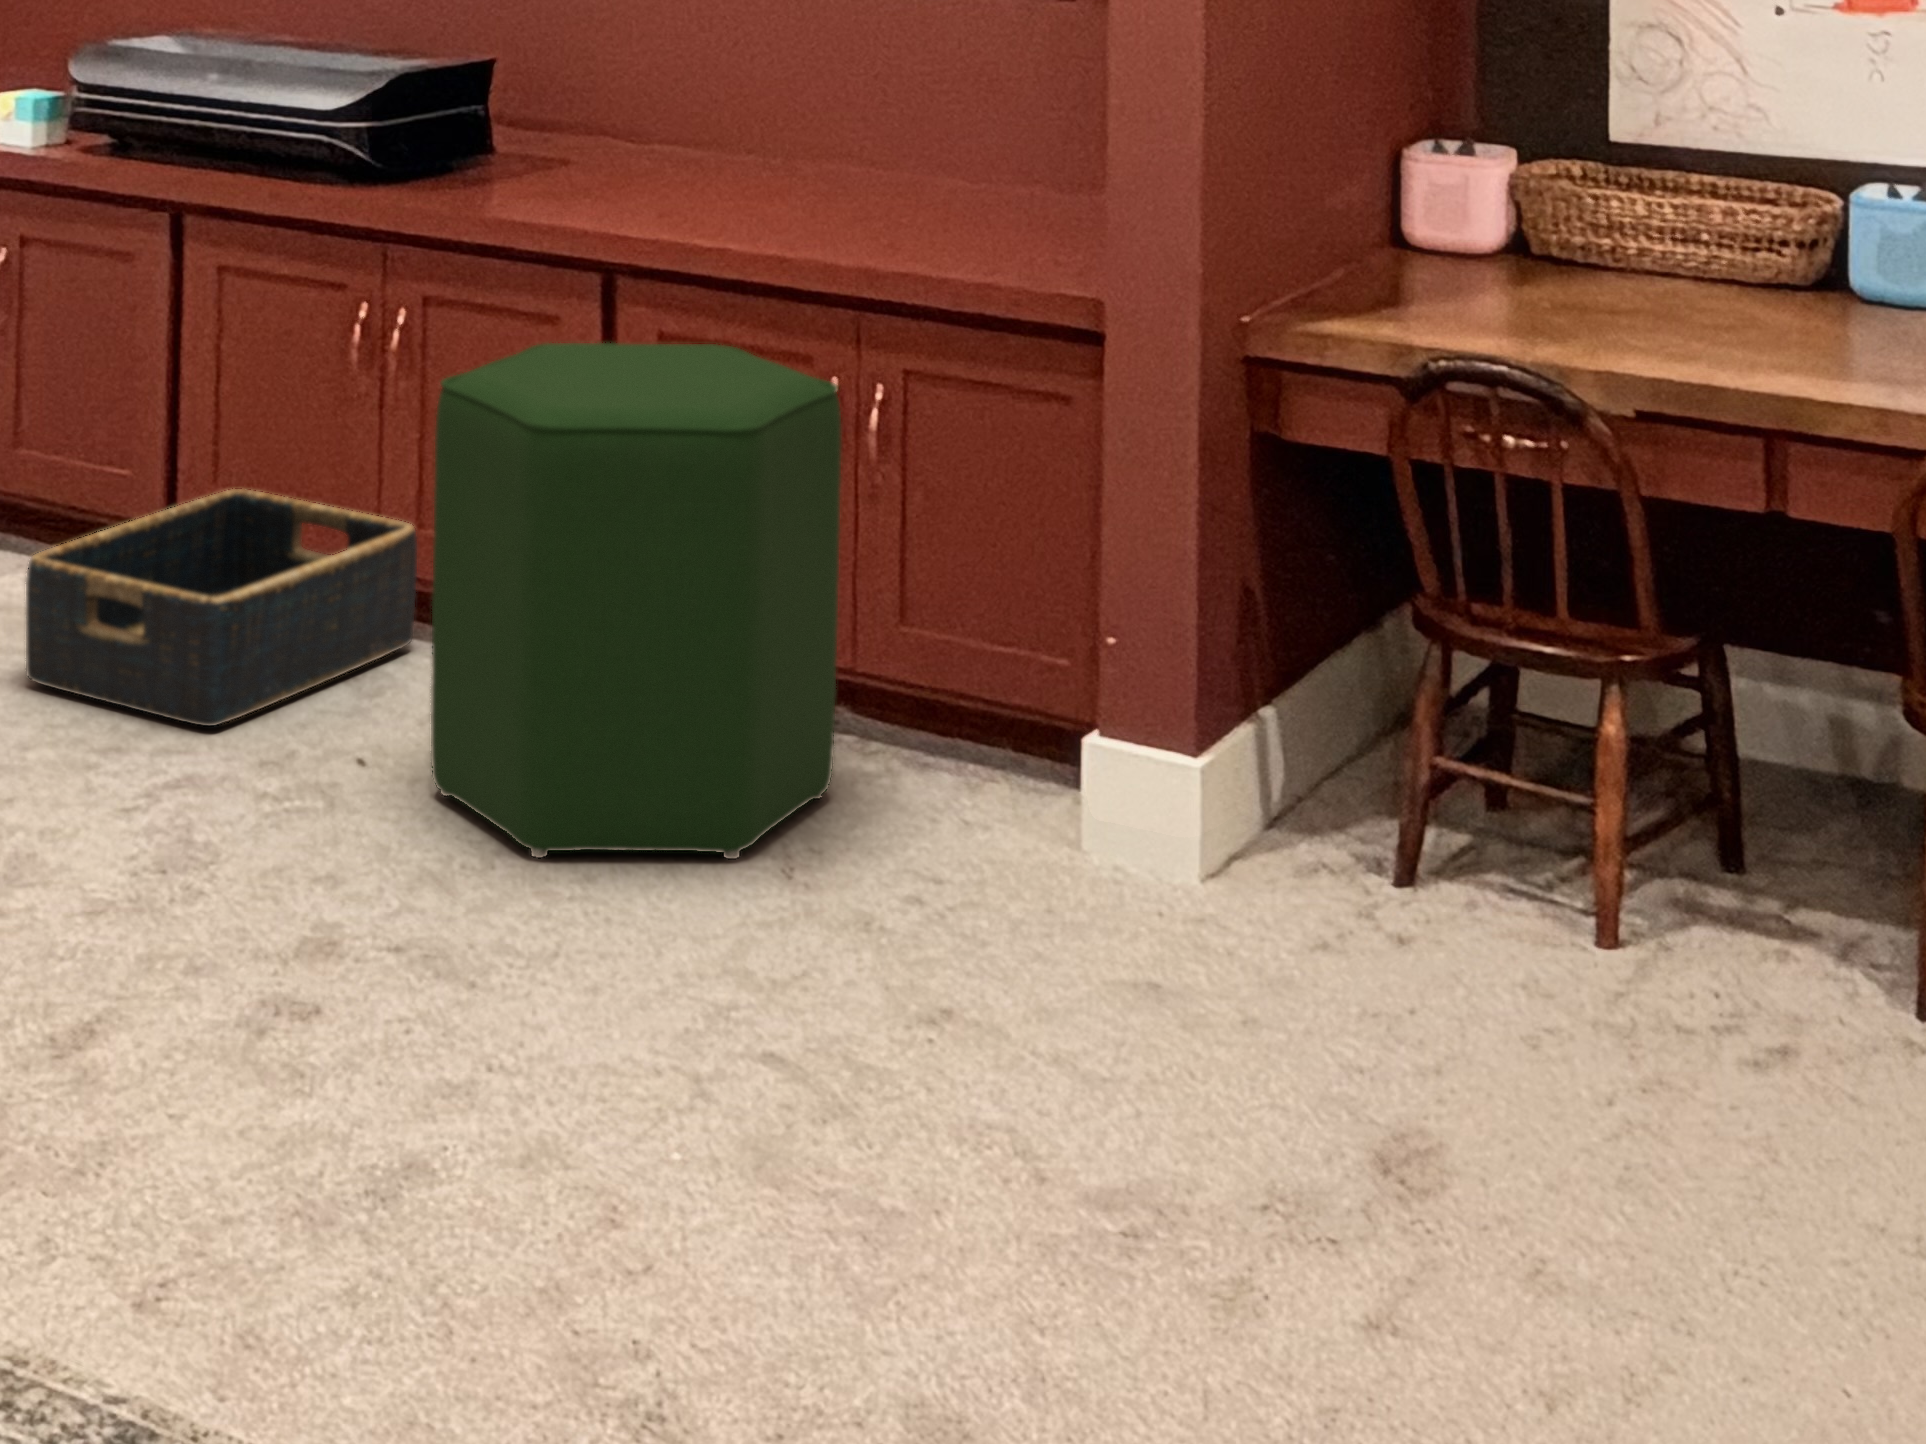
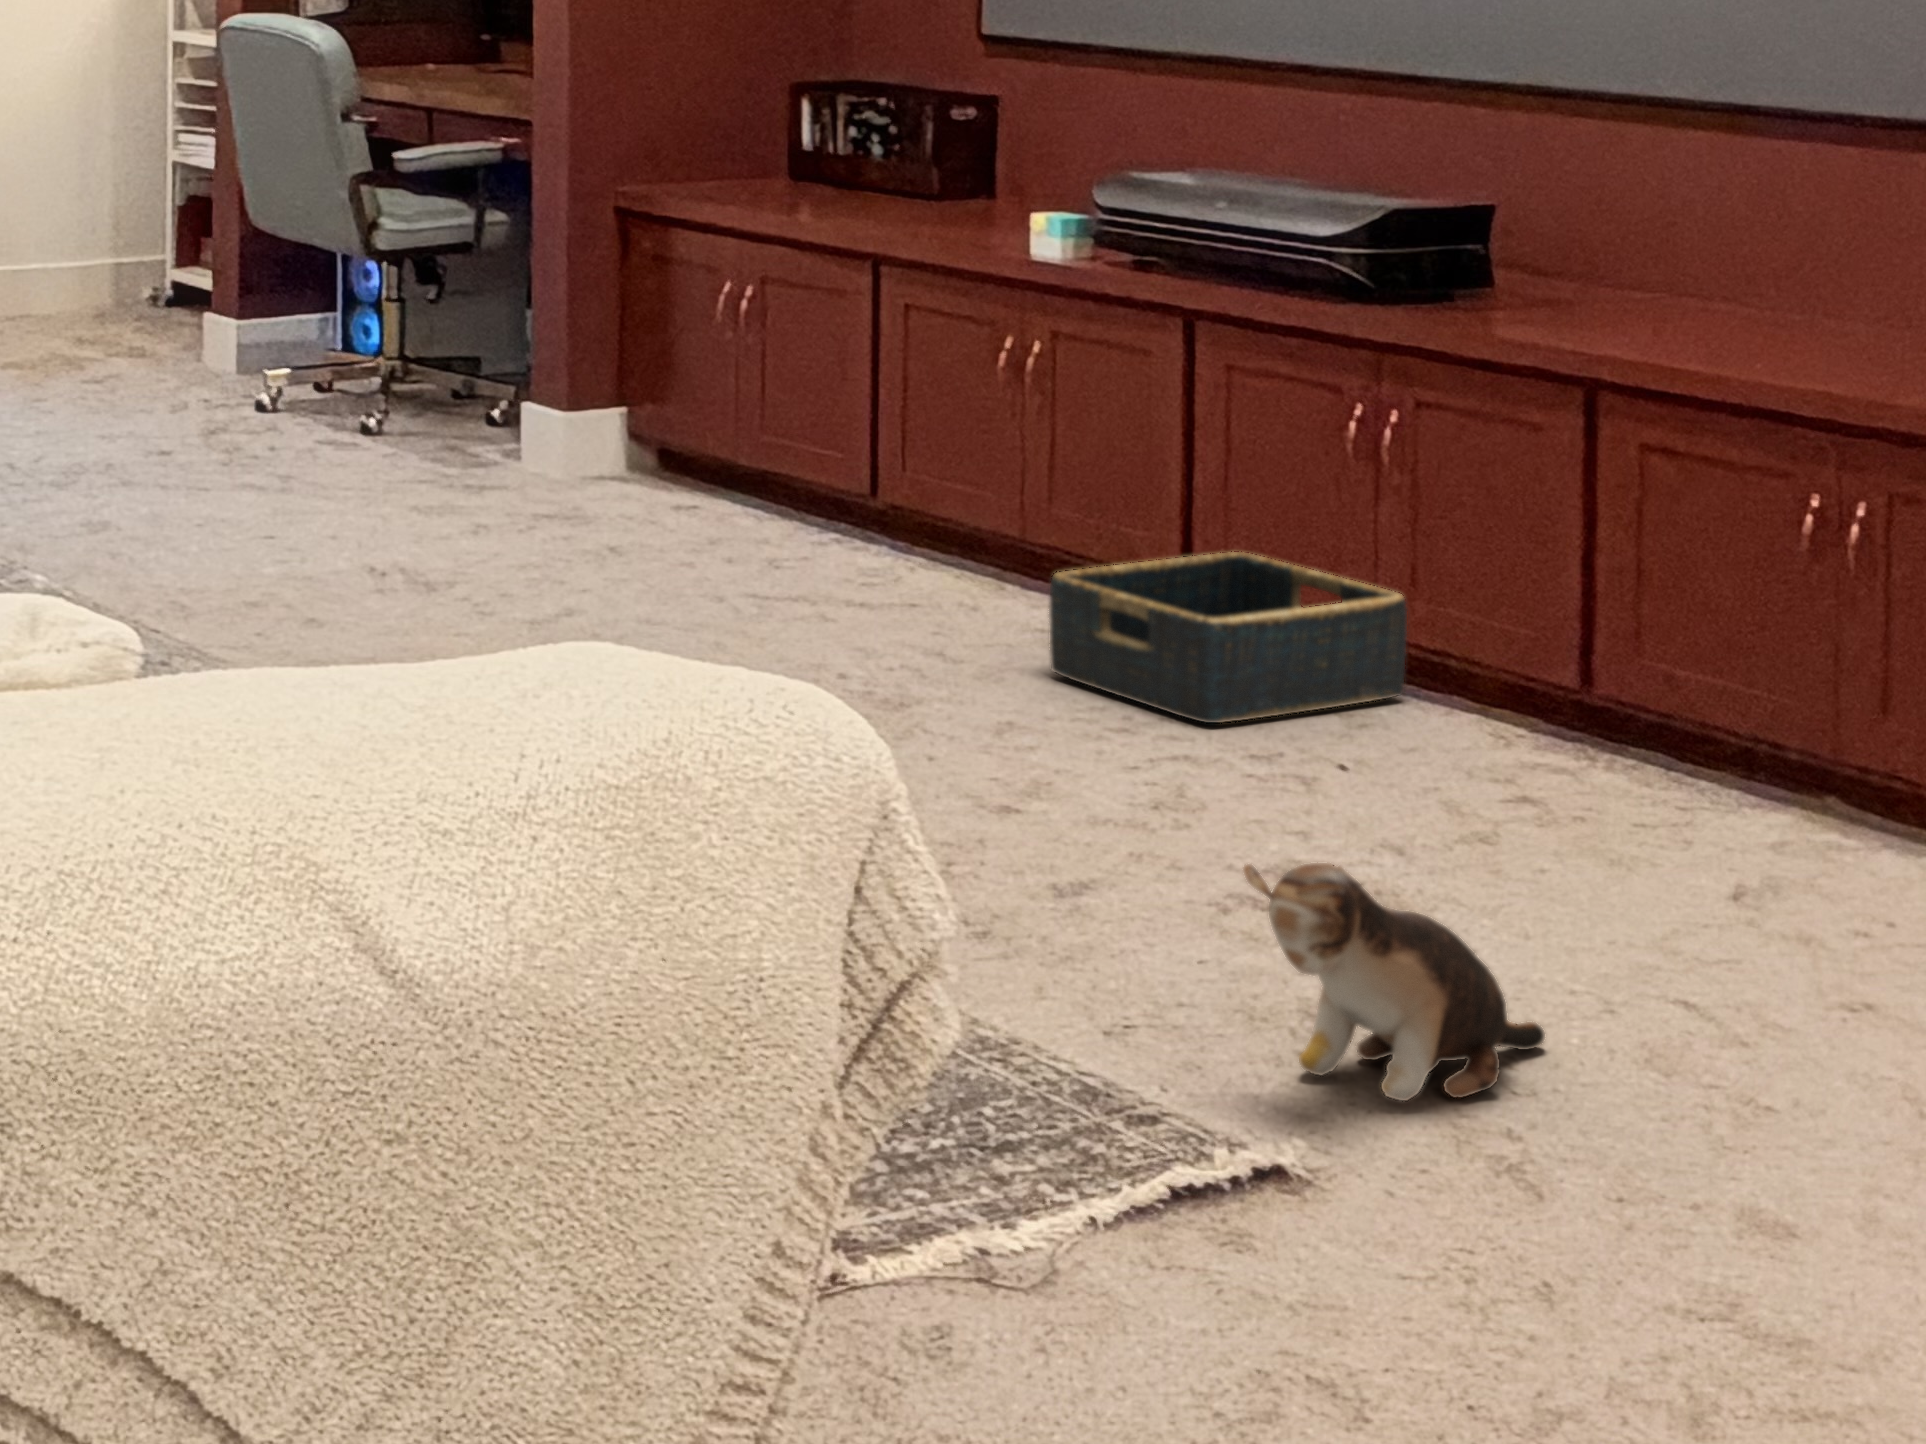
ottoman: present [431,343,841,859] -> none [1403,437,1810,880]
plush toy: none [317,1029,643,1334] -> present [1244,863,1545,1101]

